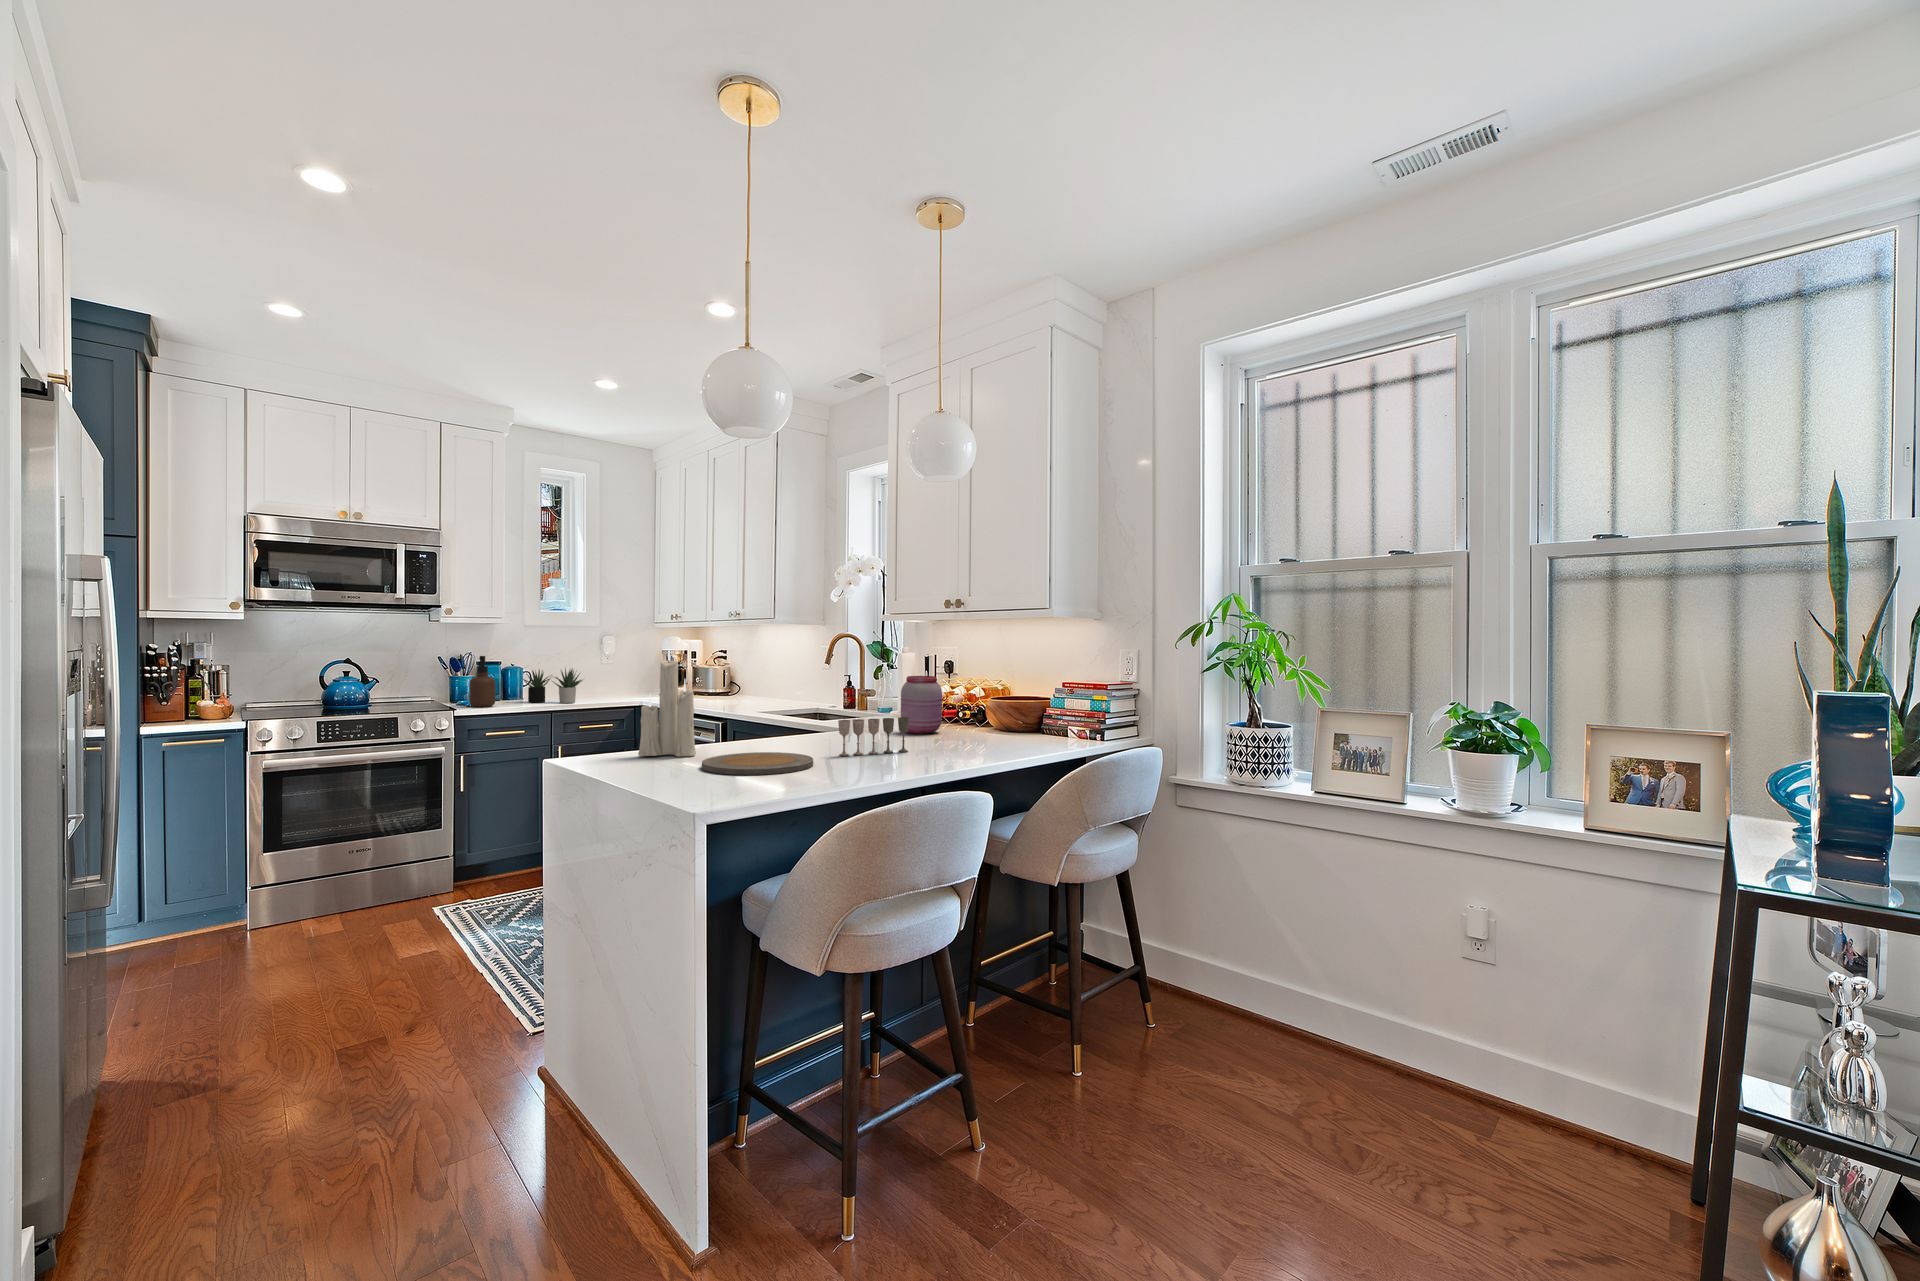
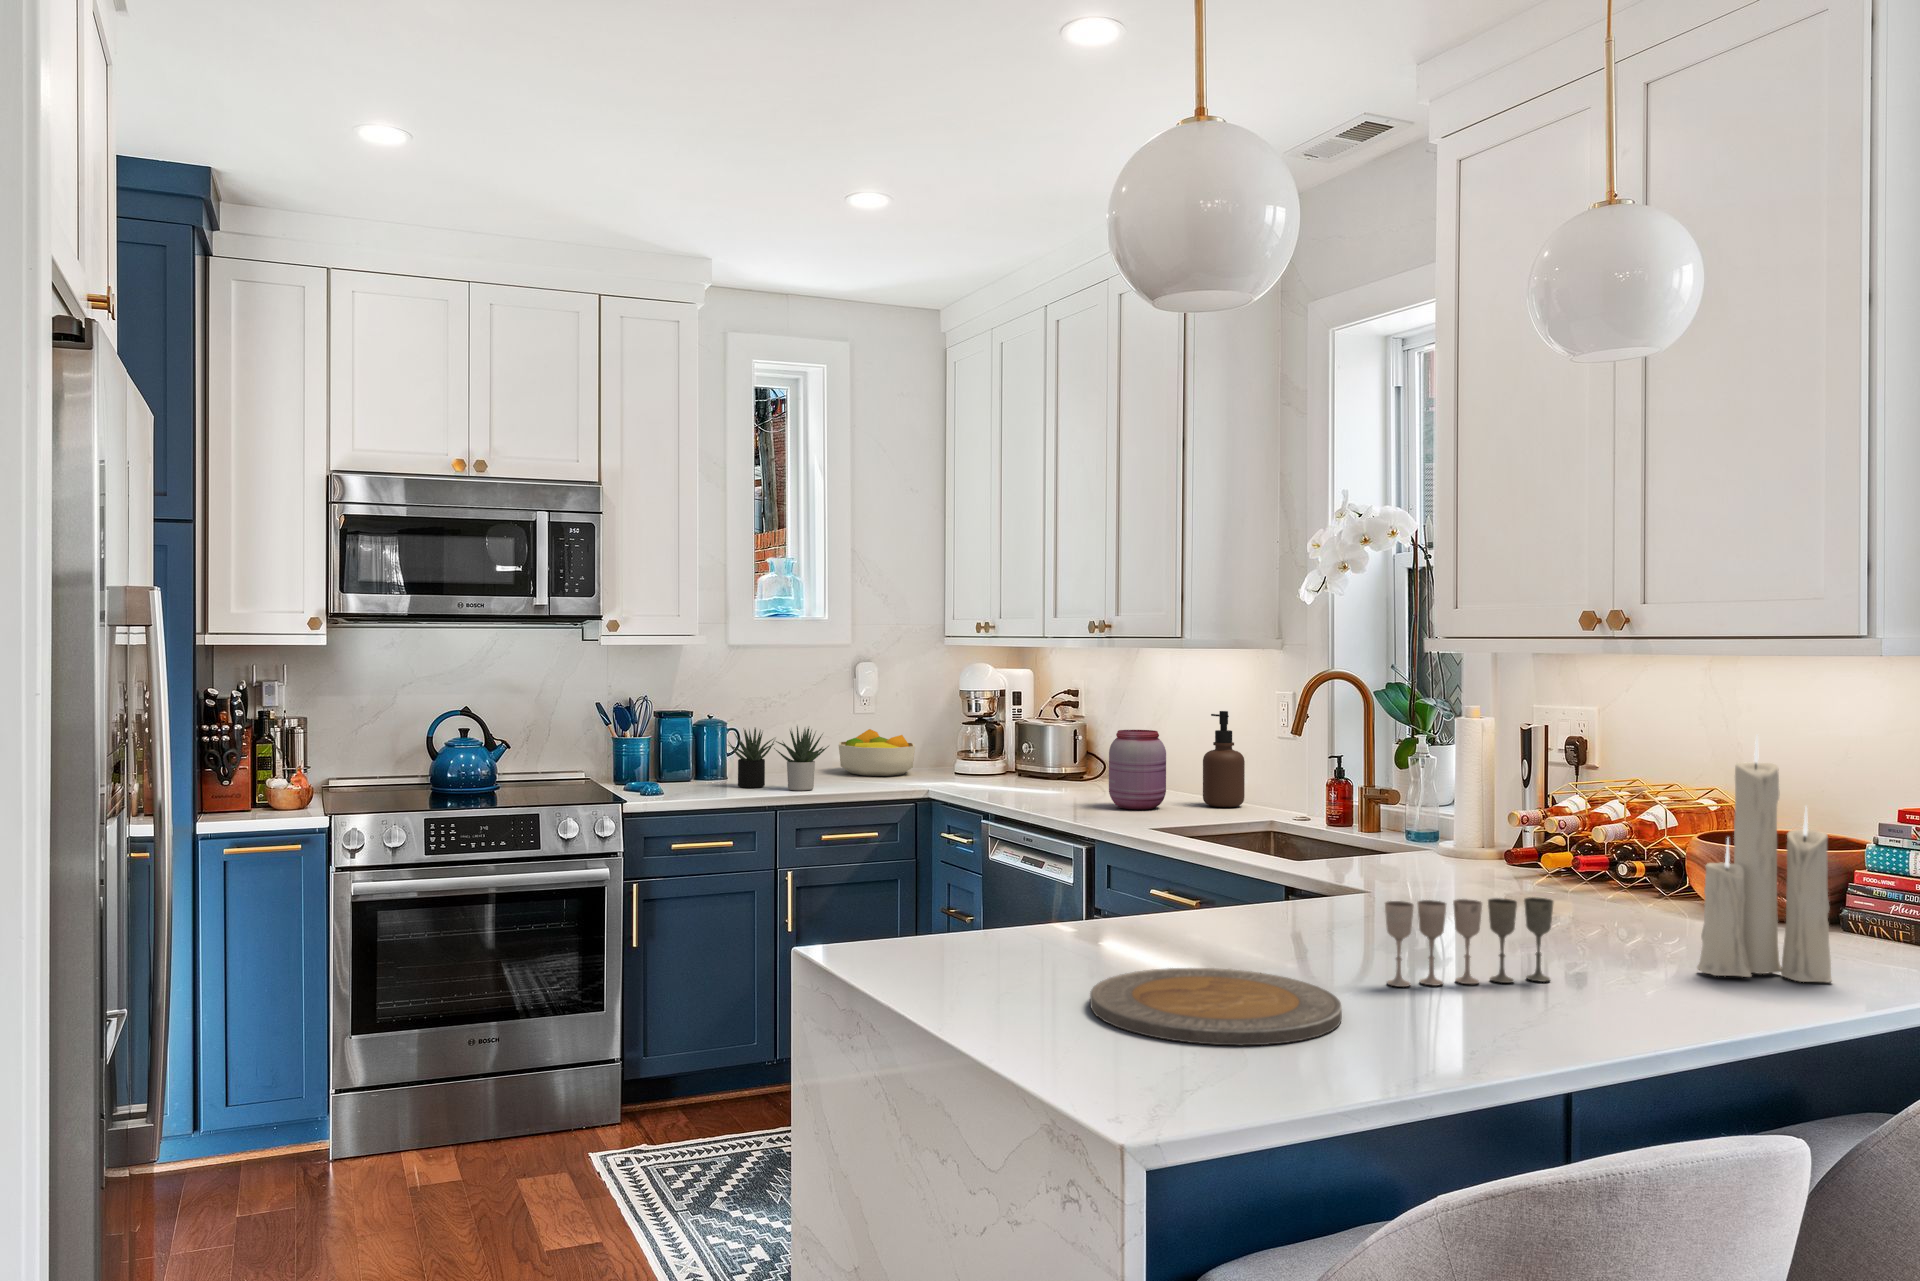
candle: present [638,648,696,757] -> present [1697,736,1832,982]
soap dispenser: present [470,656,495,707] -> present [1203,711,1245,807]
fruit bowl: none [591,671,637,696] -> present [839,729,915,776]
jar: present [901,676,942,734] -> present [1109,730,1166,810]

